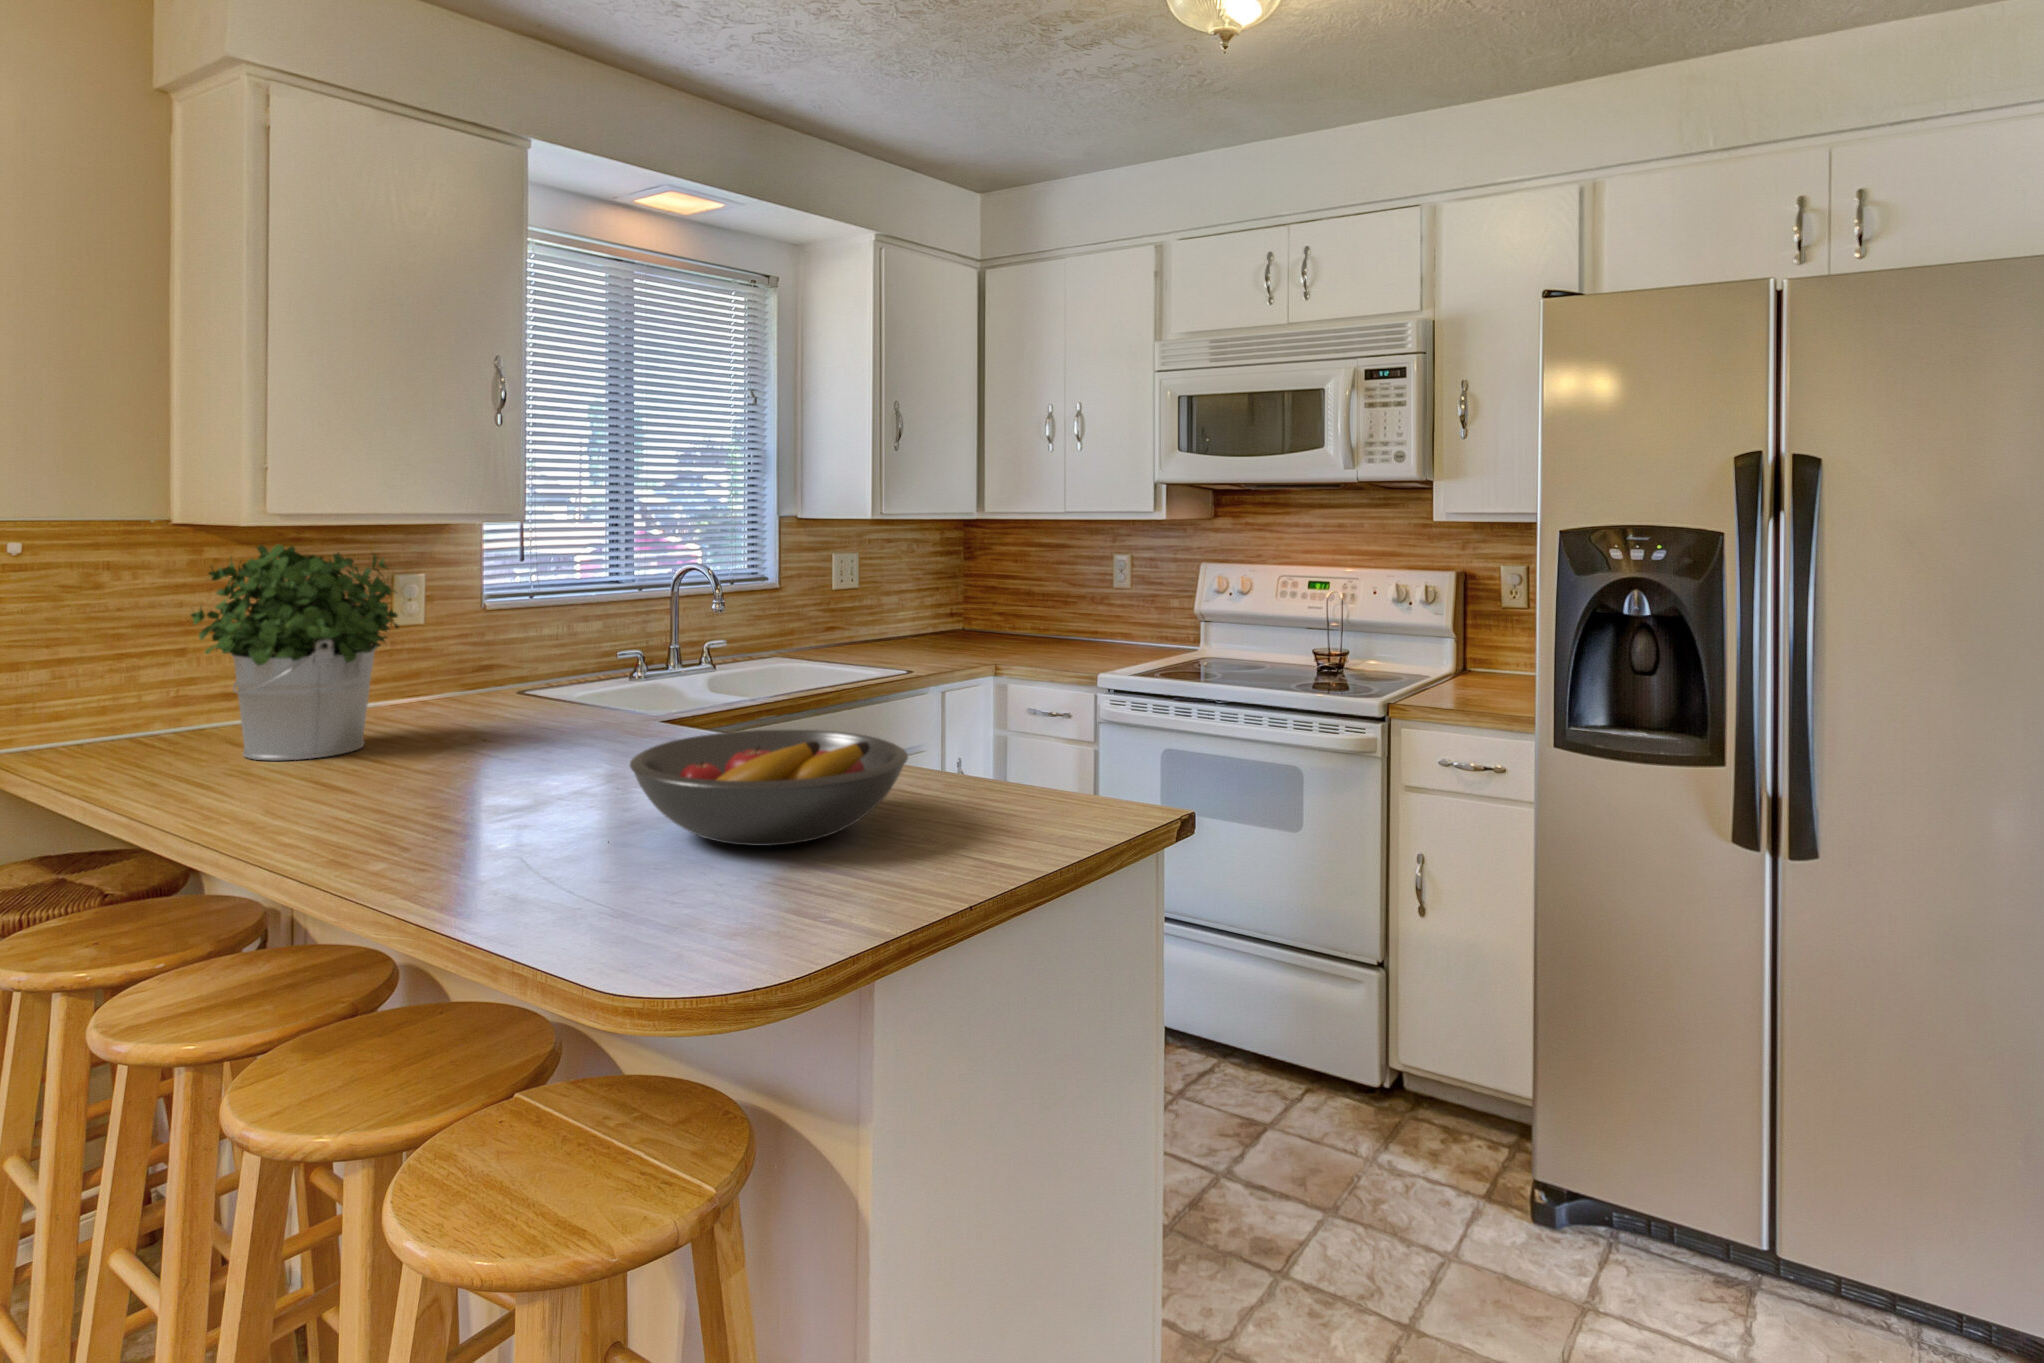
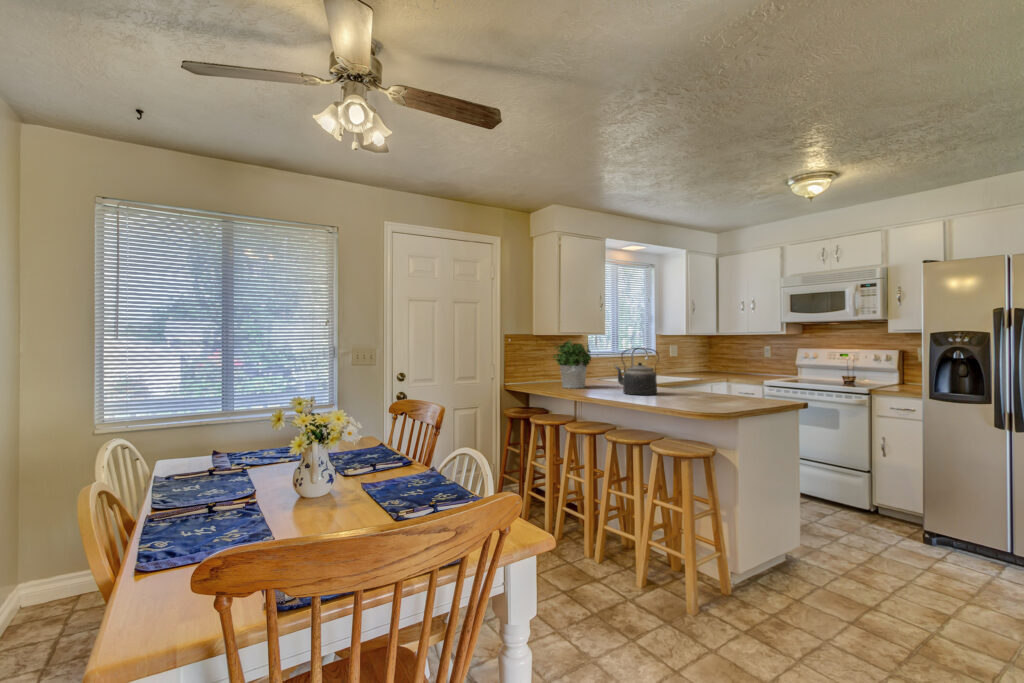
kettle: none [435,584,634,805] -> present [615,348,659,395]
fruit bowl: present [630,730,908,846] -> none [670,380,734,401]

